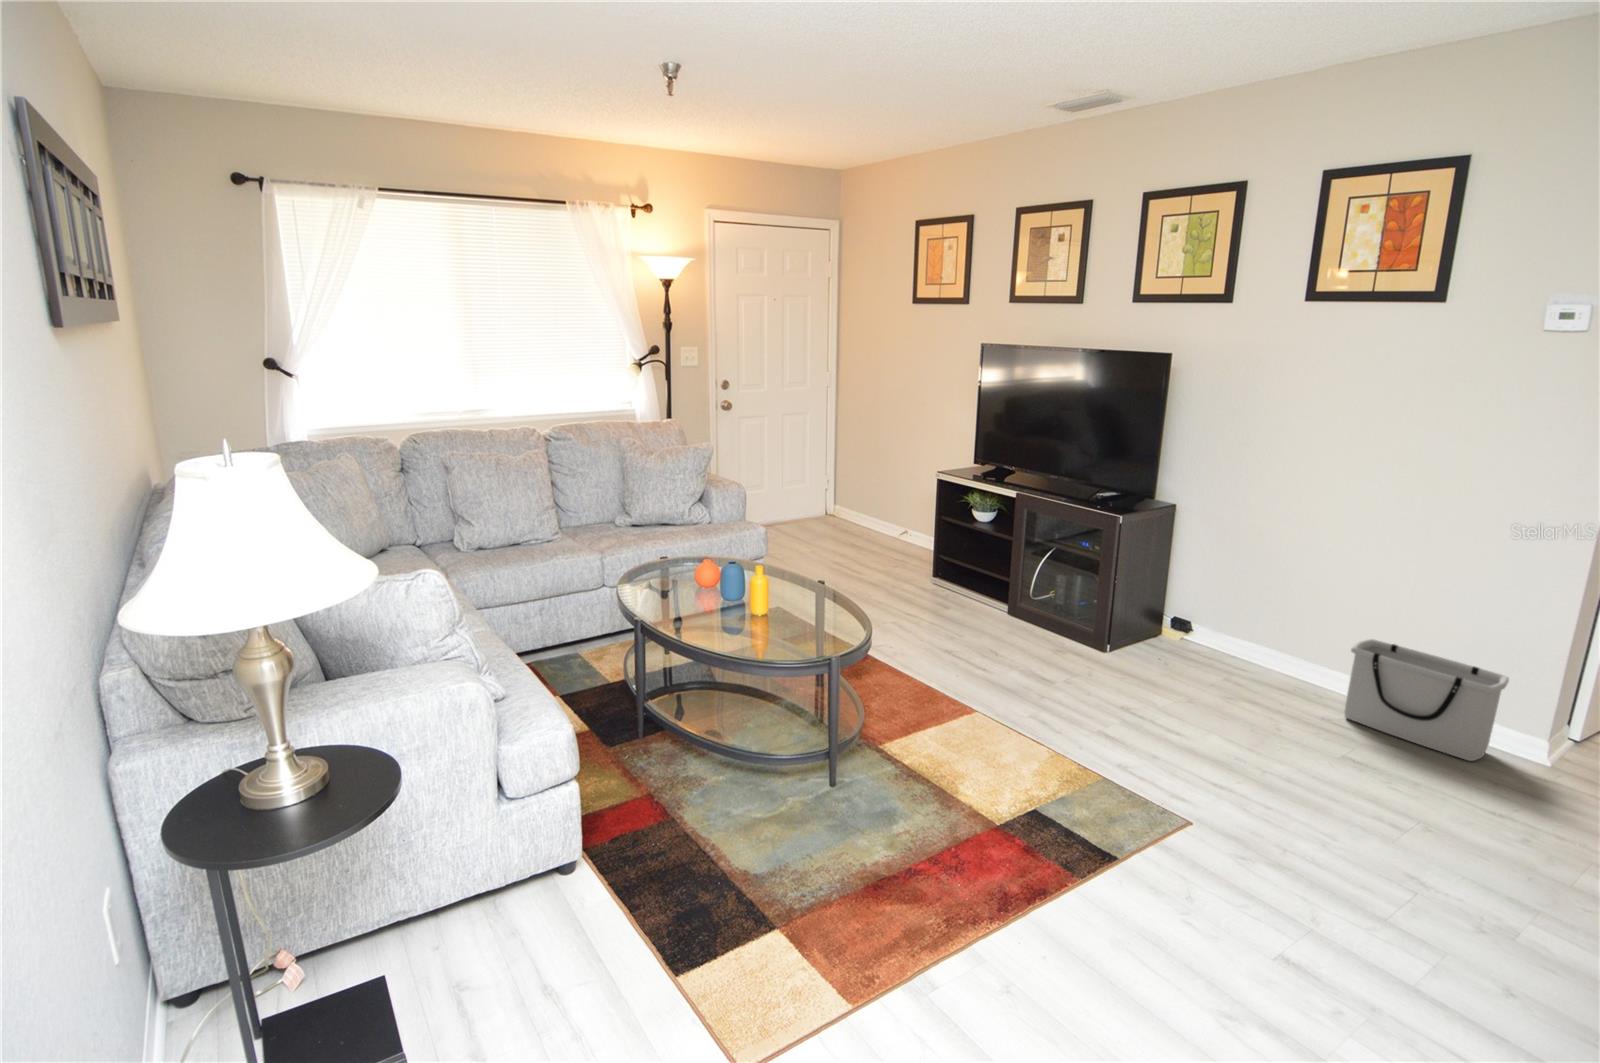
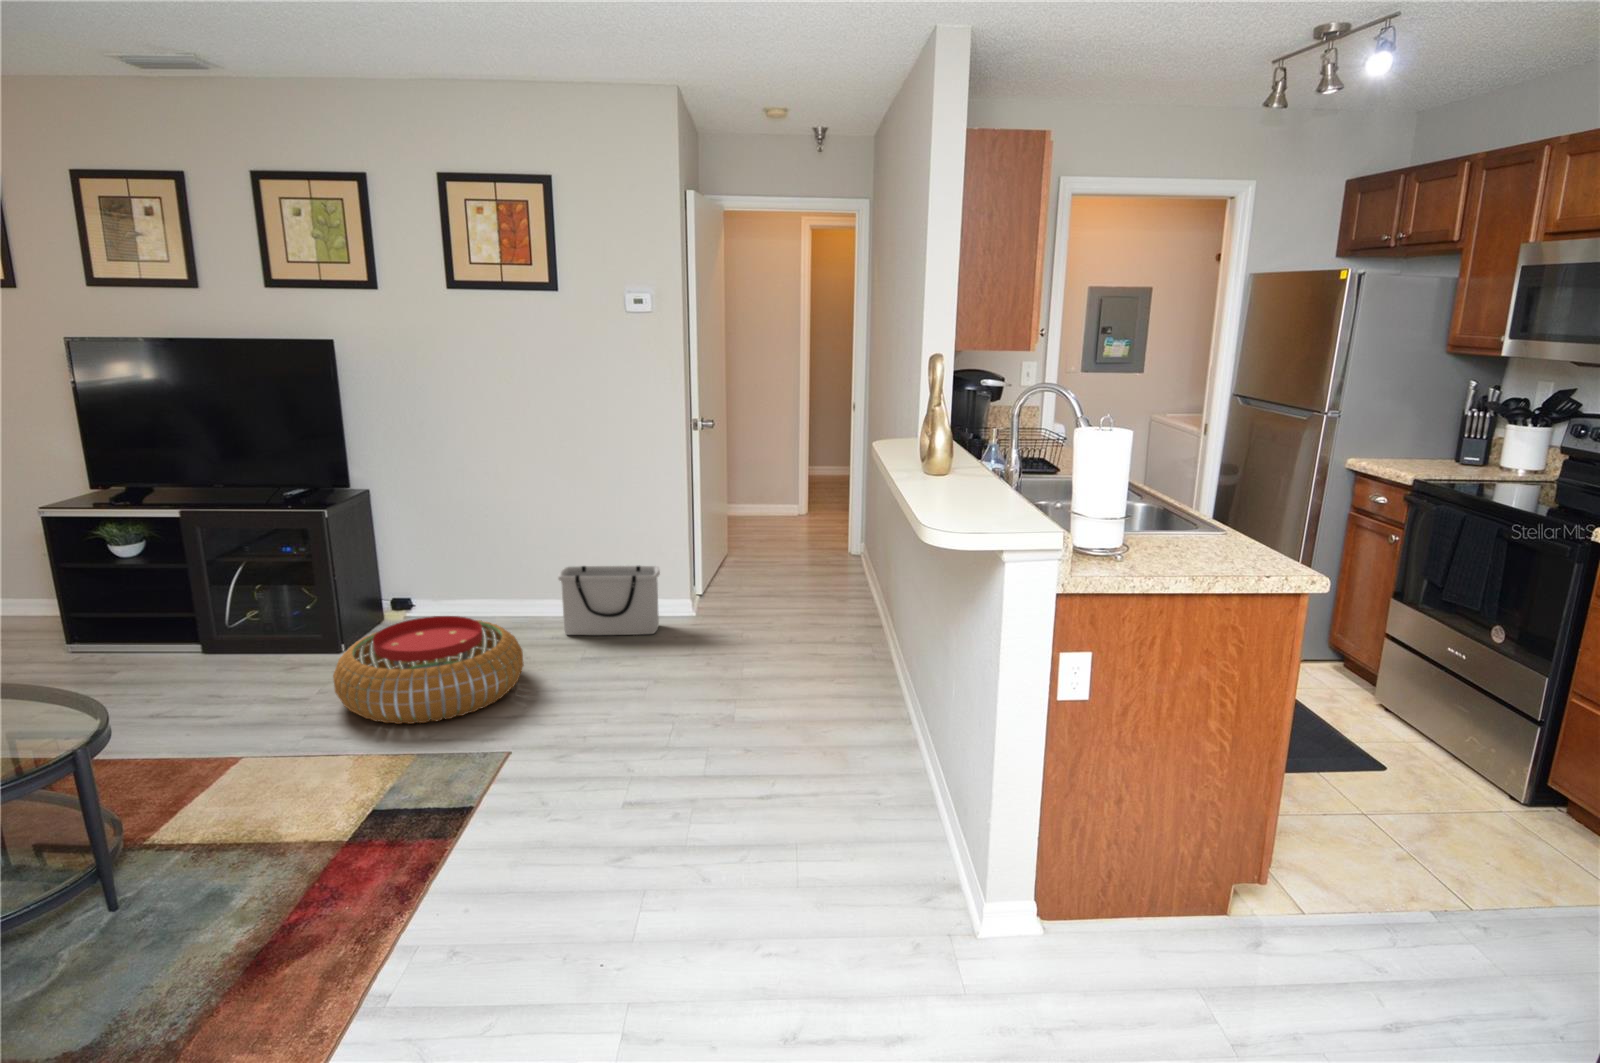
pouf: none [1068,642,1268,760] -> present [333,616,524,724]

